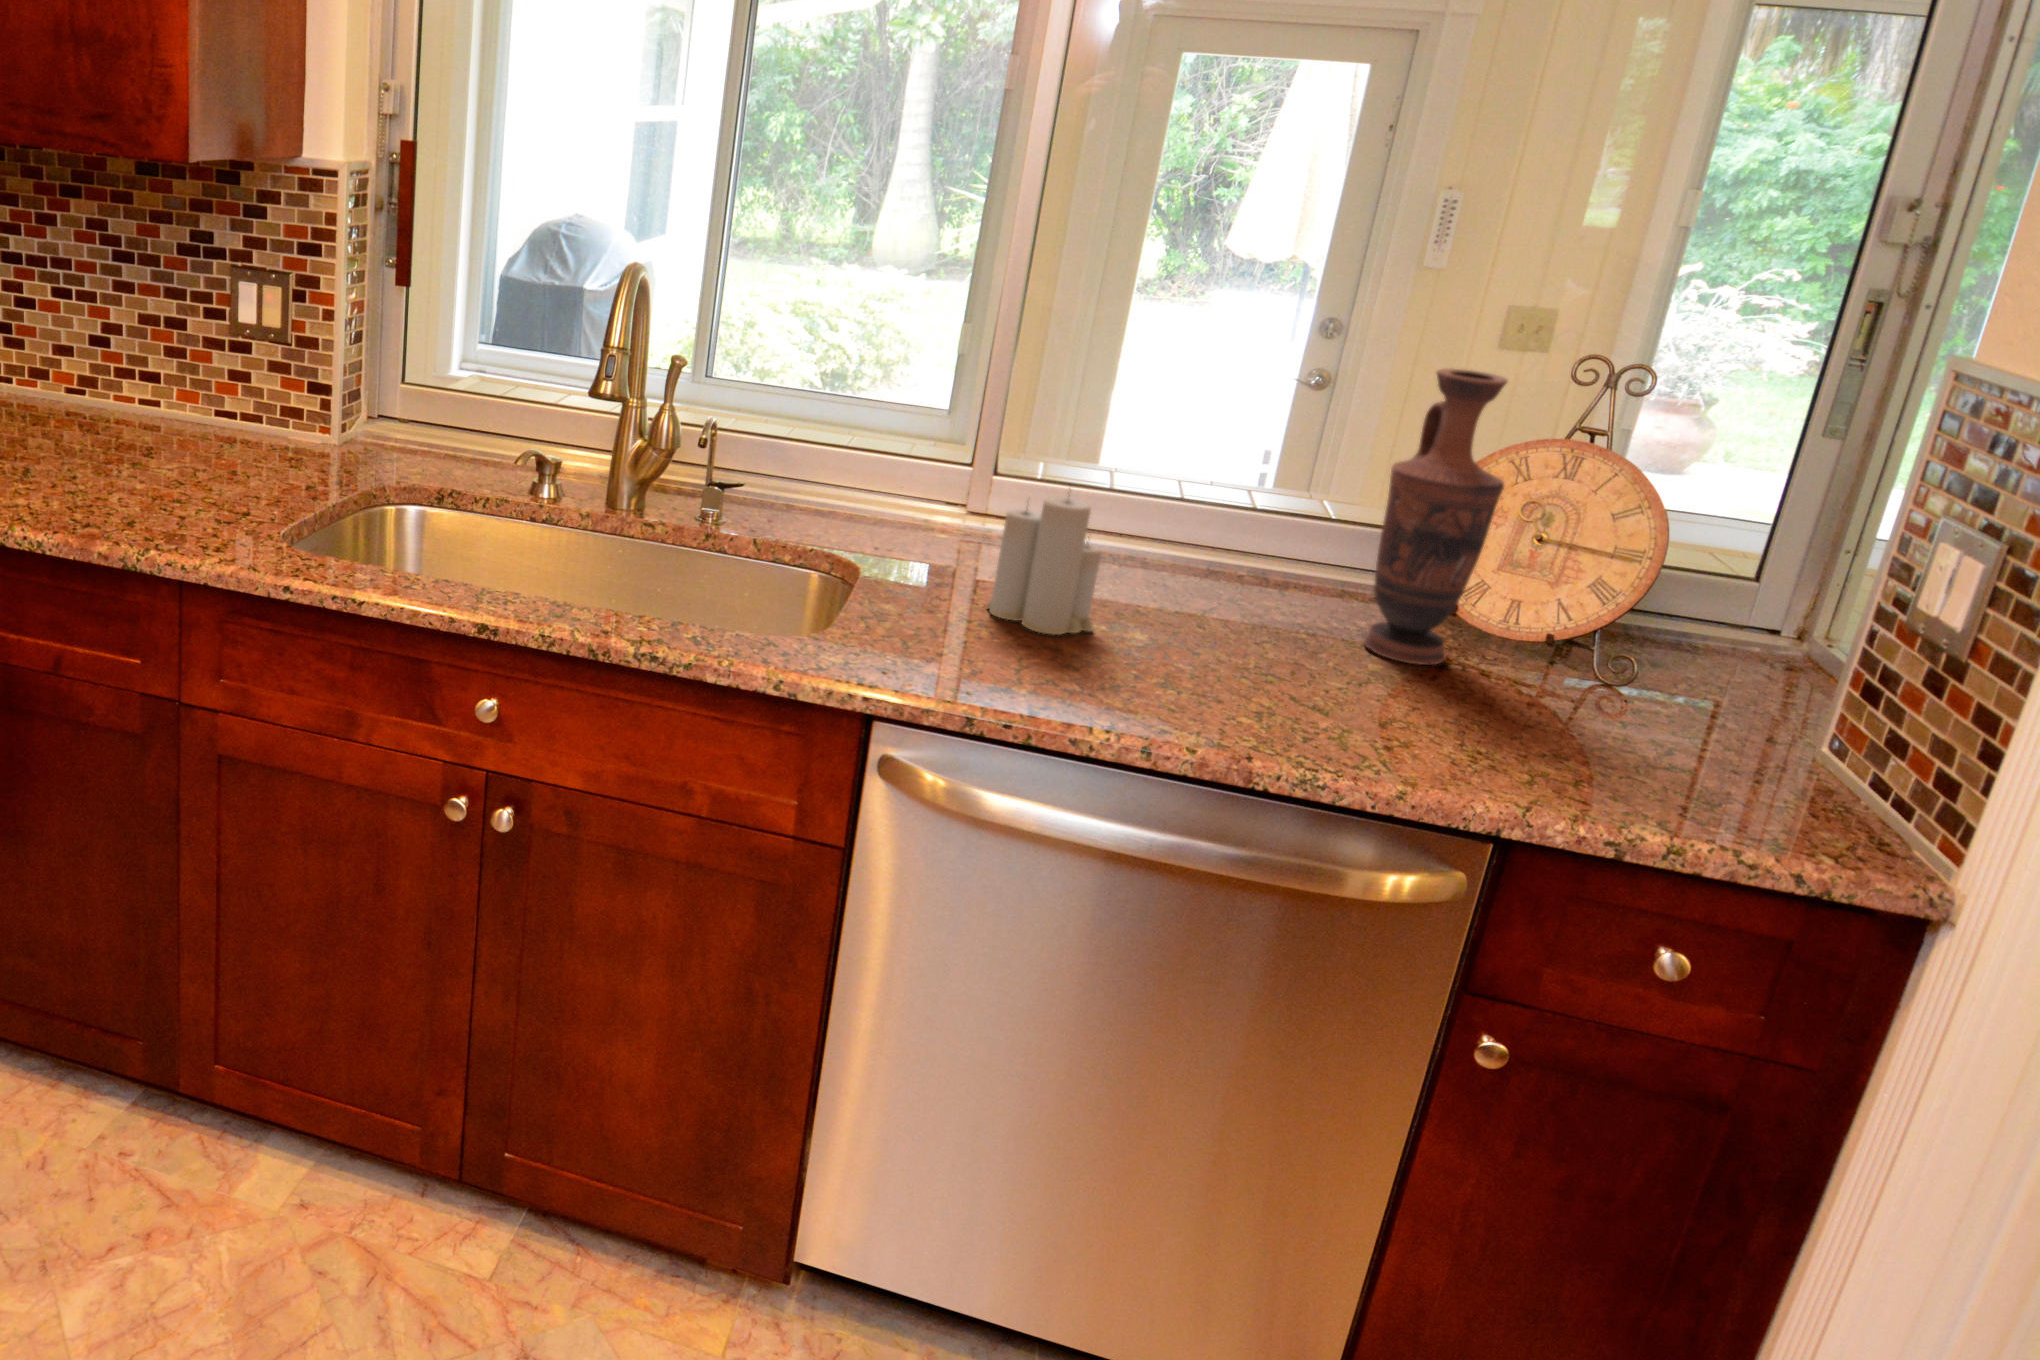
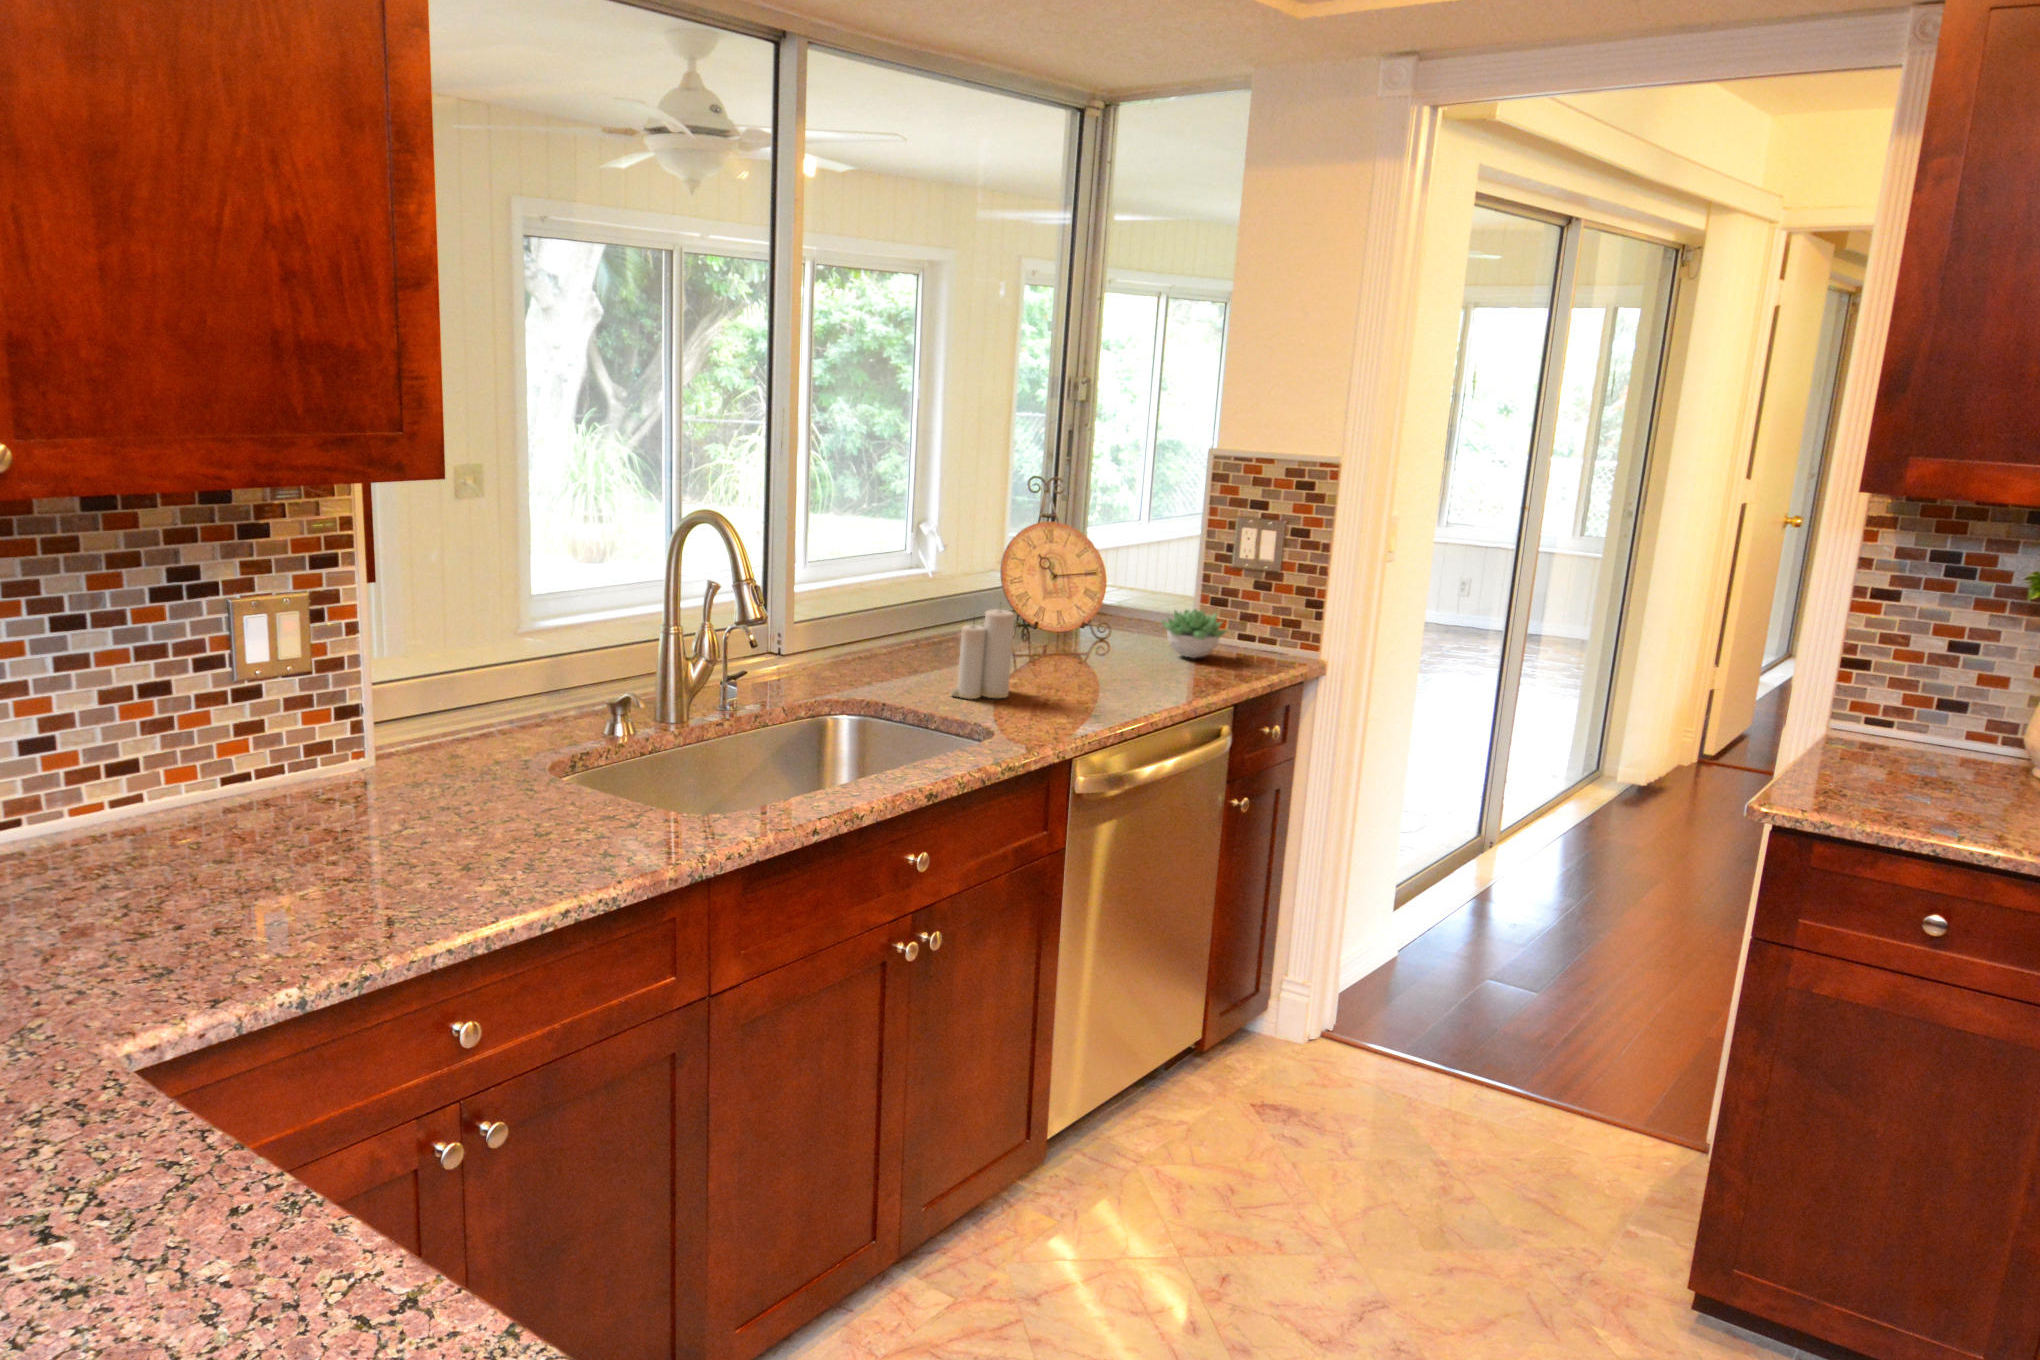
vase: present [1364,369,1507,665] -> none [1038,487,1097,656]
succulent plant: none [1591,651,1766,758] -> present [1162,609,1227,658]

